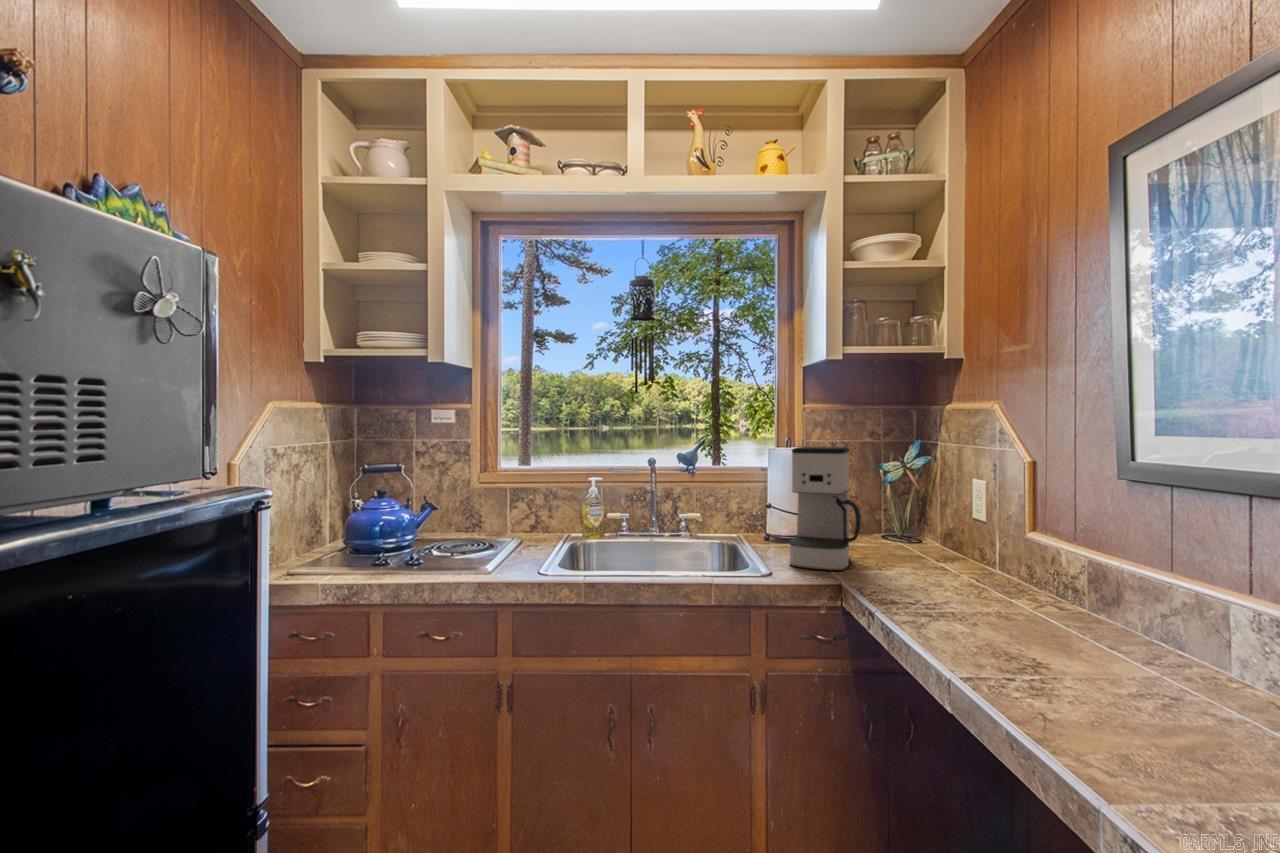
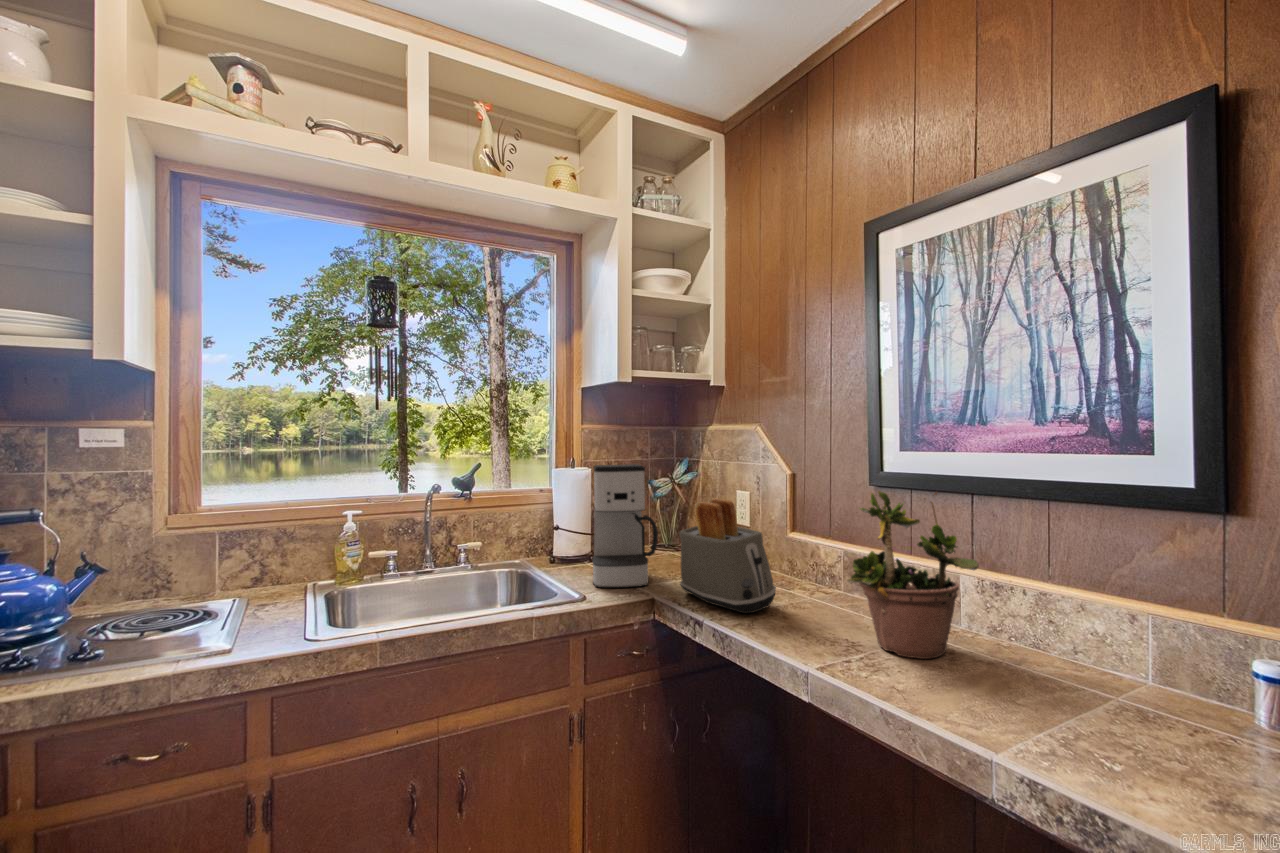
potted plant: none [1015,468,1218,695] -> present [847,491,979,659]
toaster: none [870,485,971,611] -> present [680,499,776,613]

